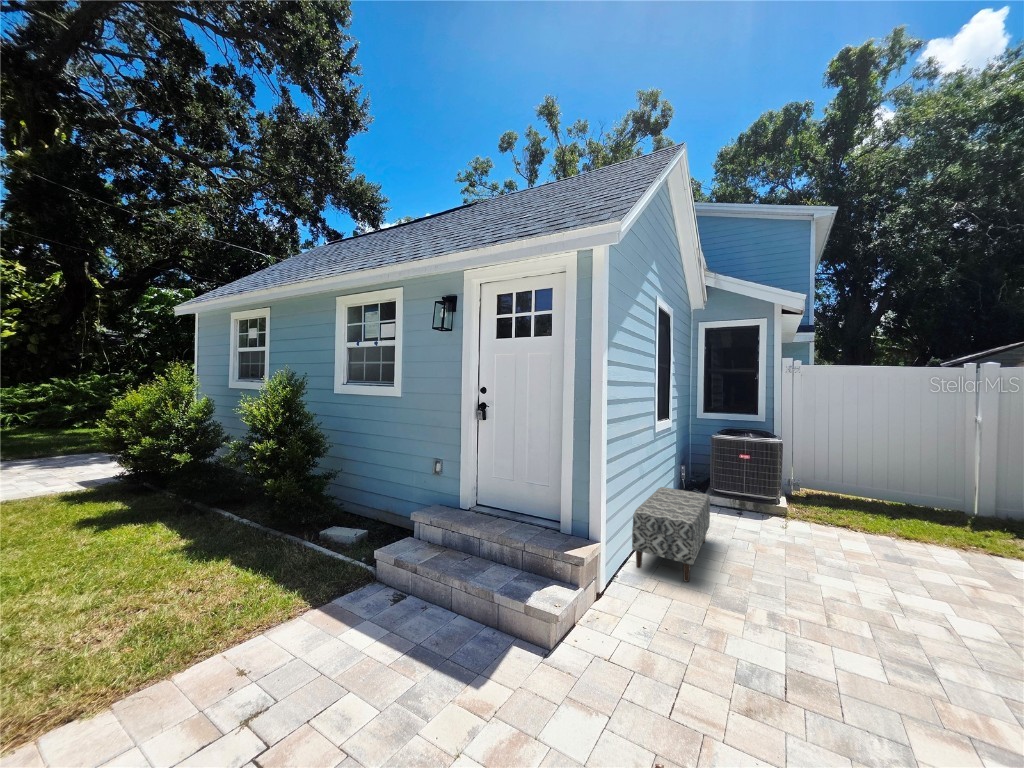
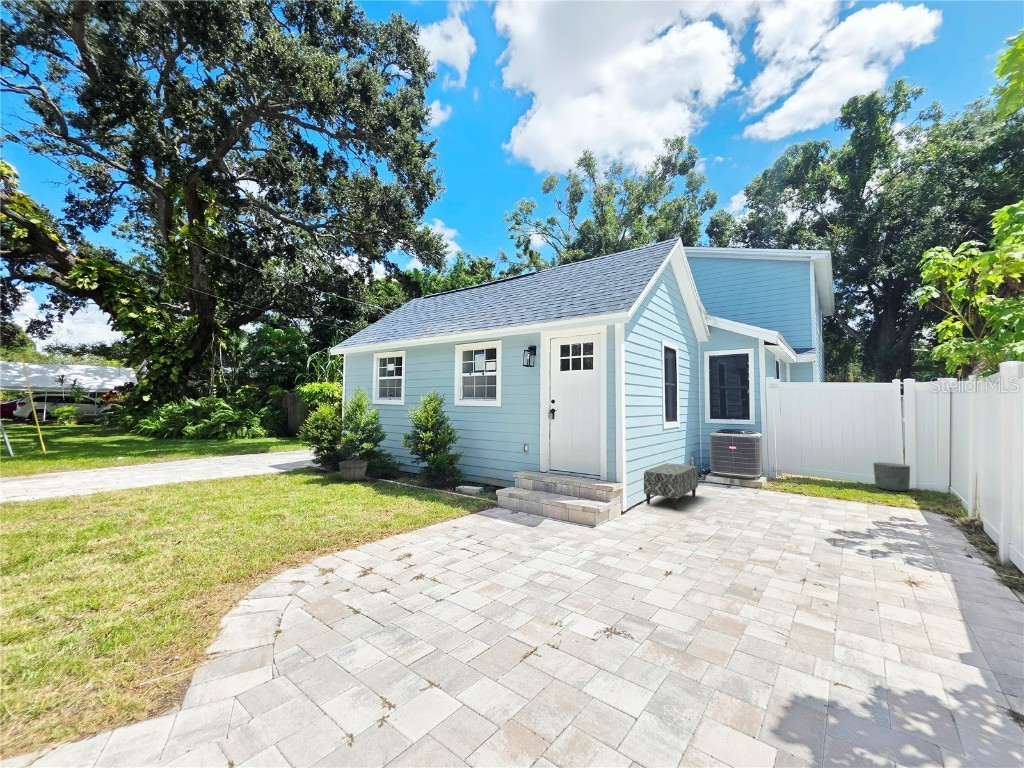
wooden bucket: none [135,472,195,515] -> present [339,458,367,481]
planter: none [937,479,996,523] -> present [873,462,910,491]

